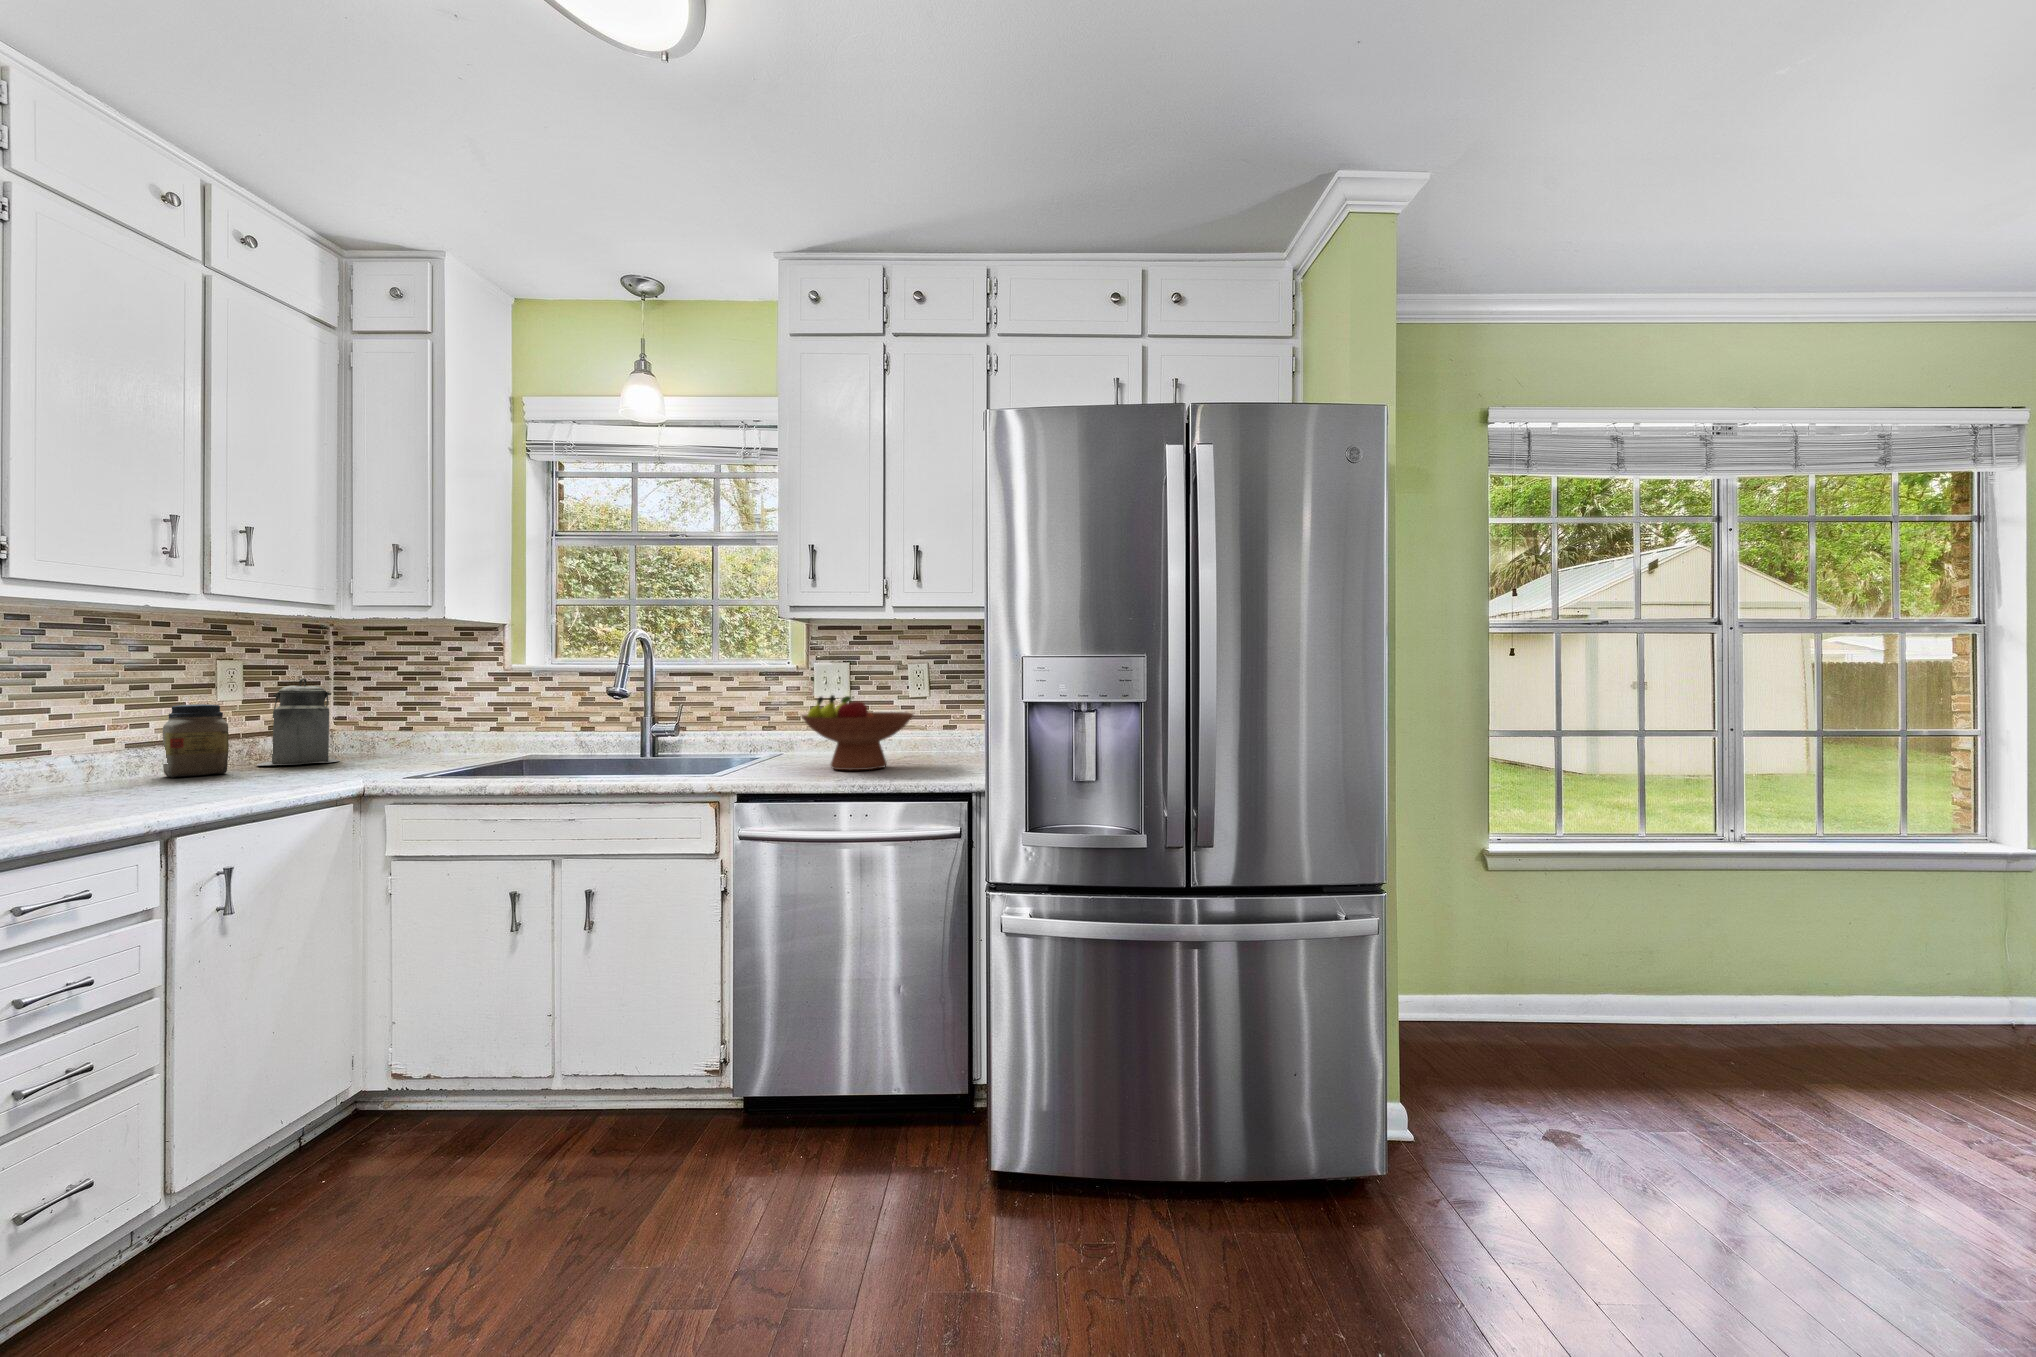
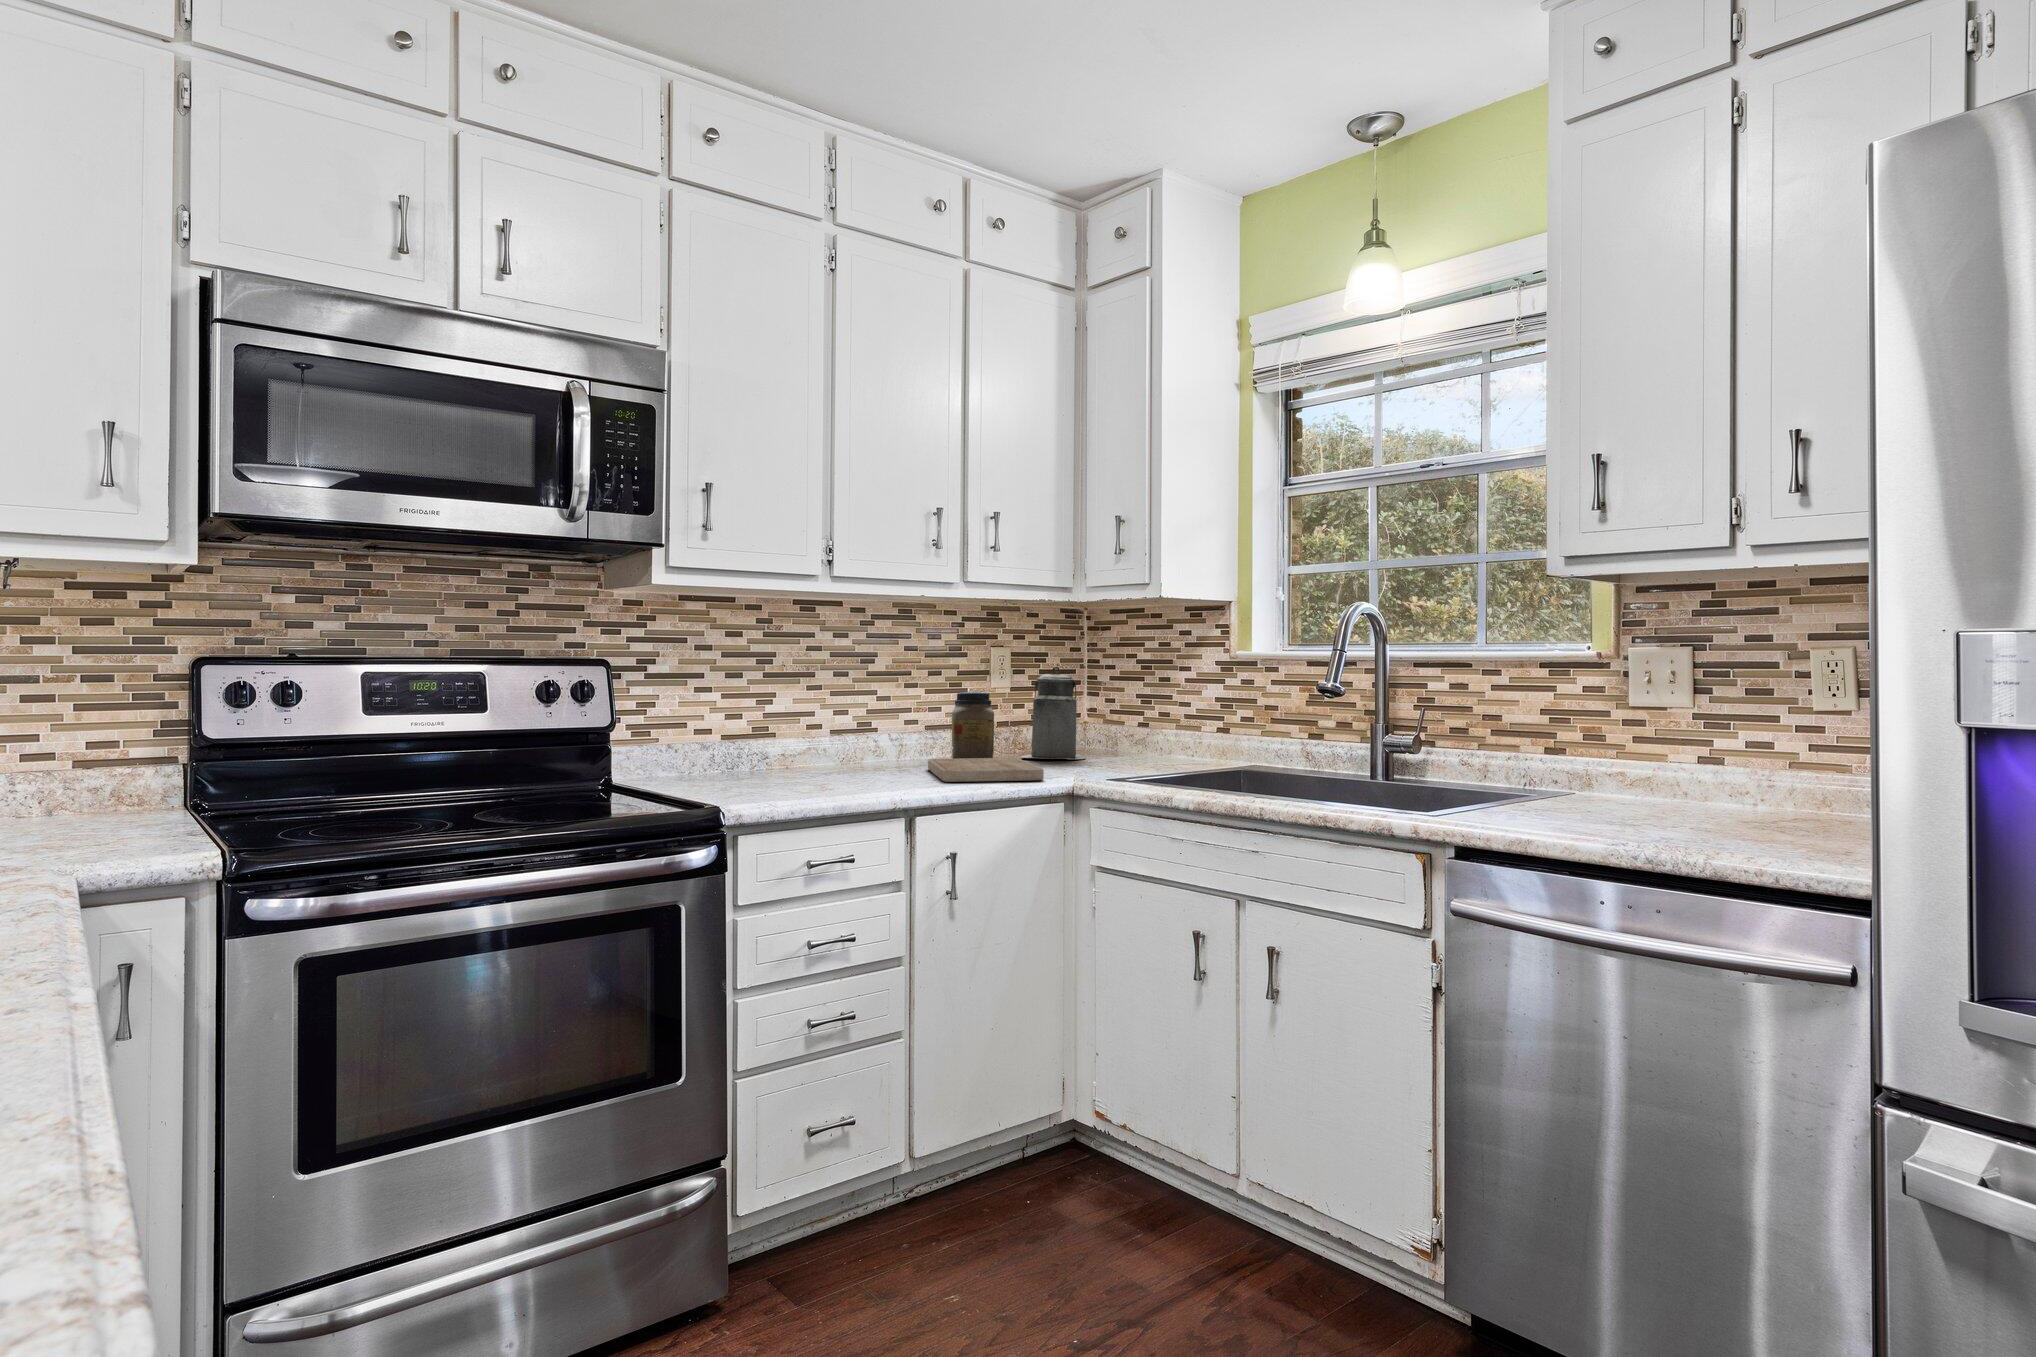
fruit bowl: present [801,695,913,770] -> none [1545,700,1760,832]
cutting board: none [141,766,327,796] -> present [928,758,1044,782]

